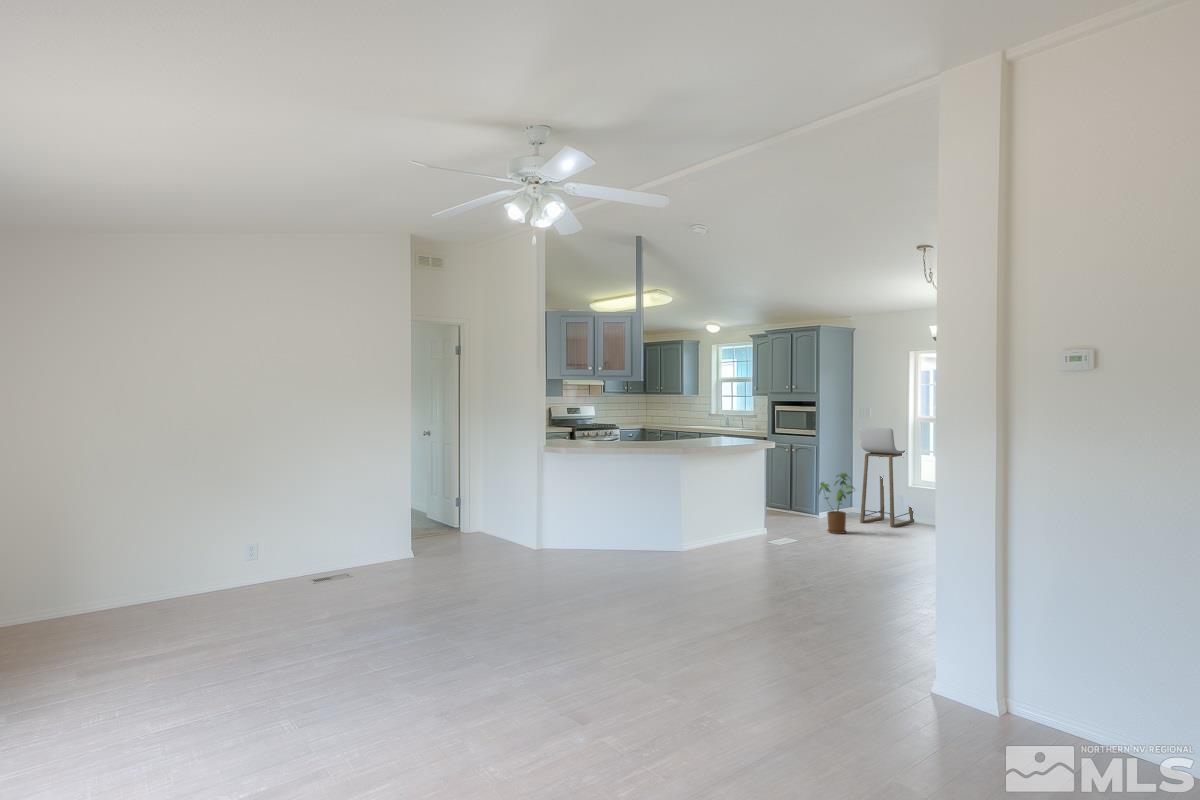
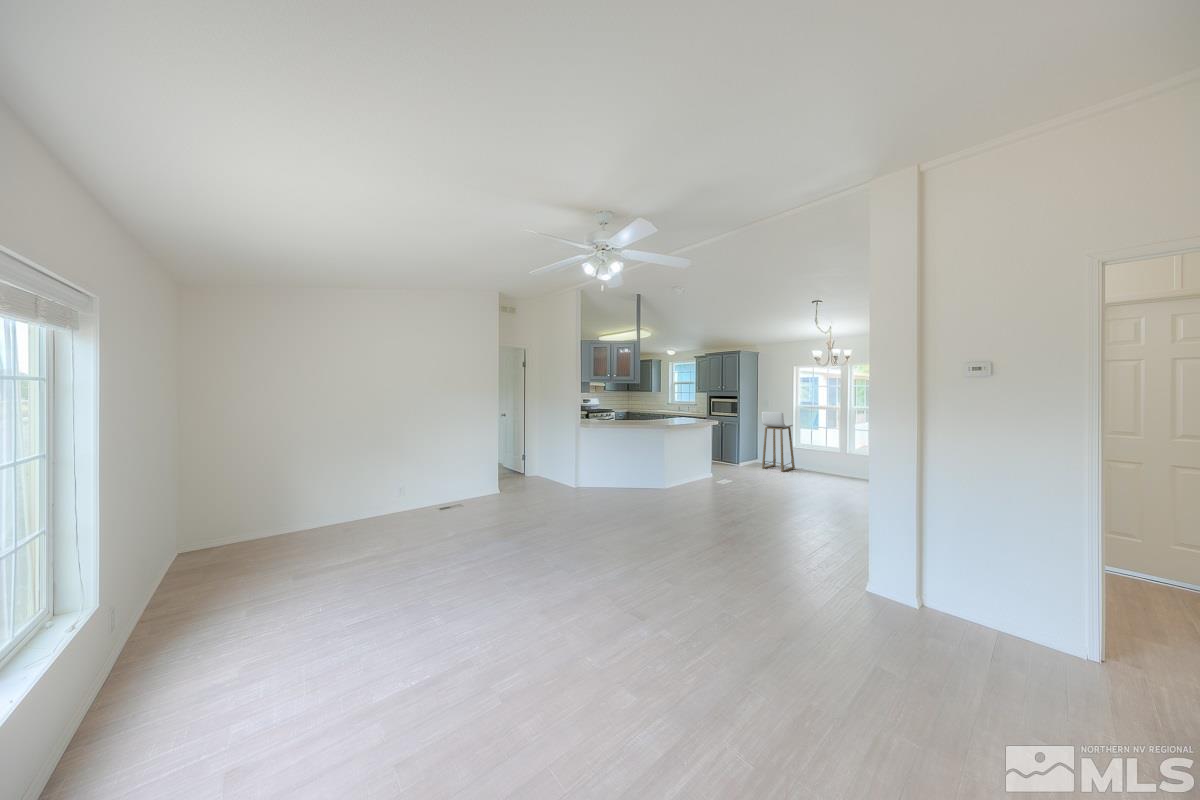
house plant: present [818,473,854,534] -> none [738,440,763,477]

